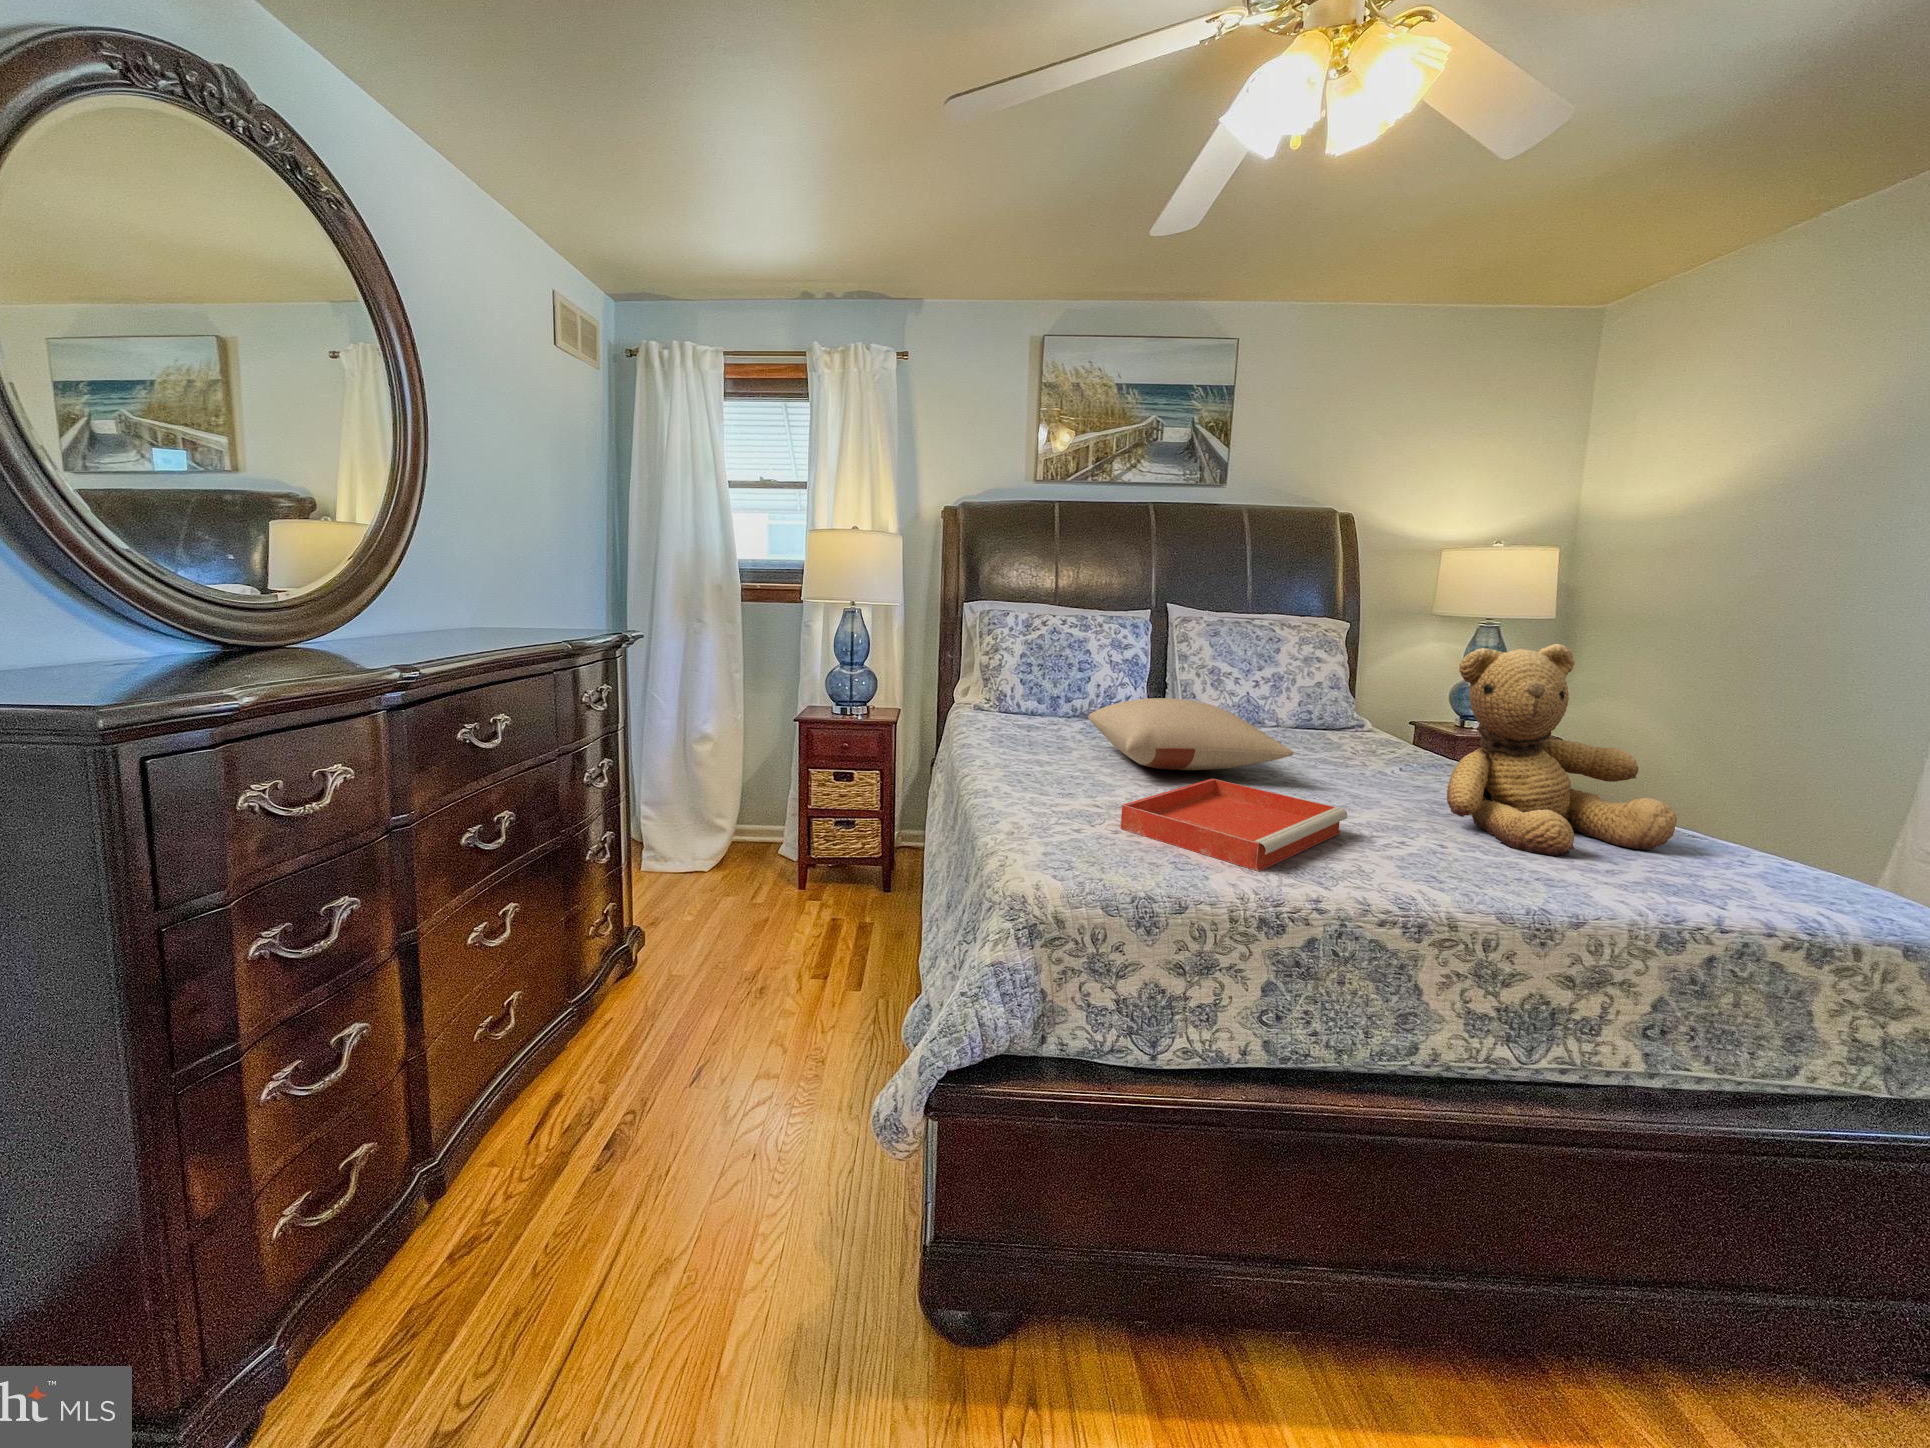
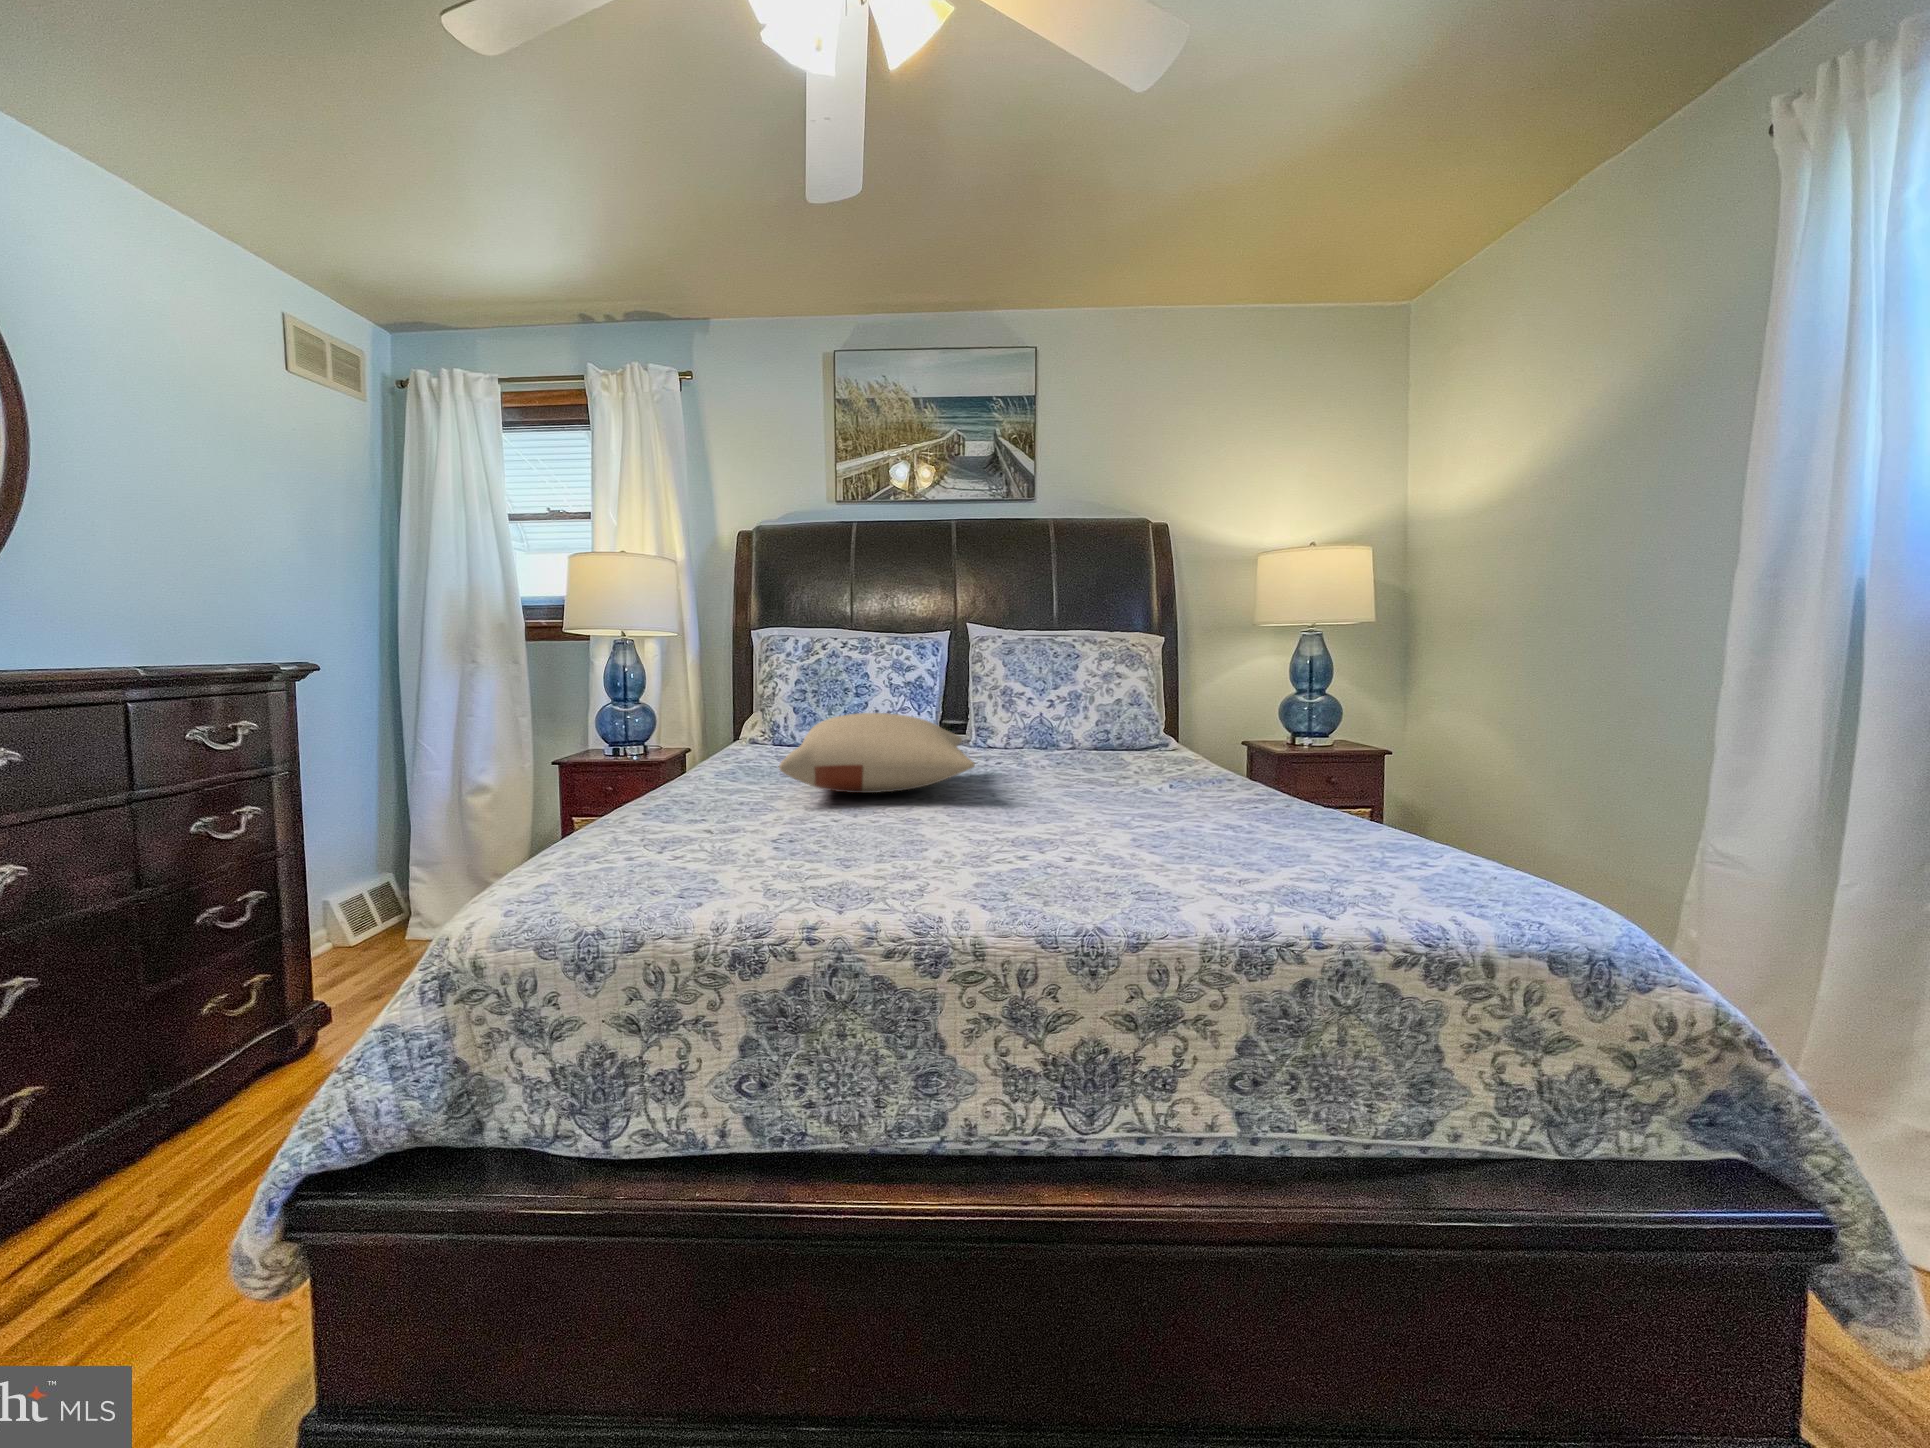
teddy bear: present [1447,644,1677,856] -> none [1102,615,1351,866]
tray: present [1120,779,1347,871] -> none [682,796,958,896]

